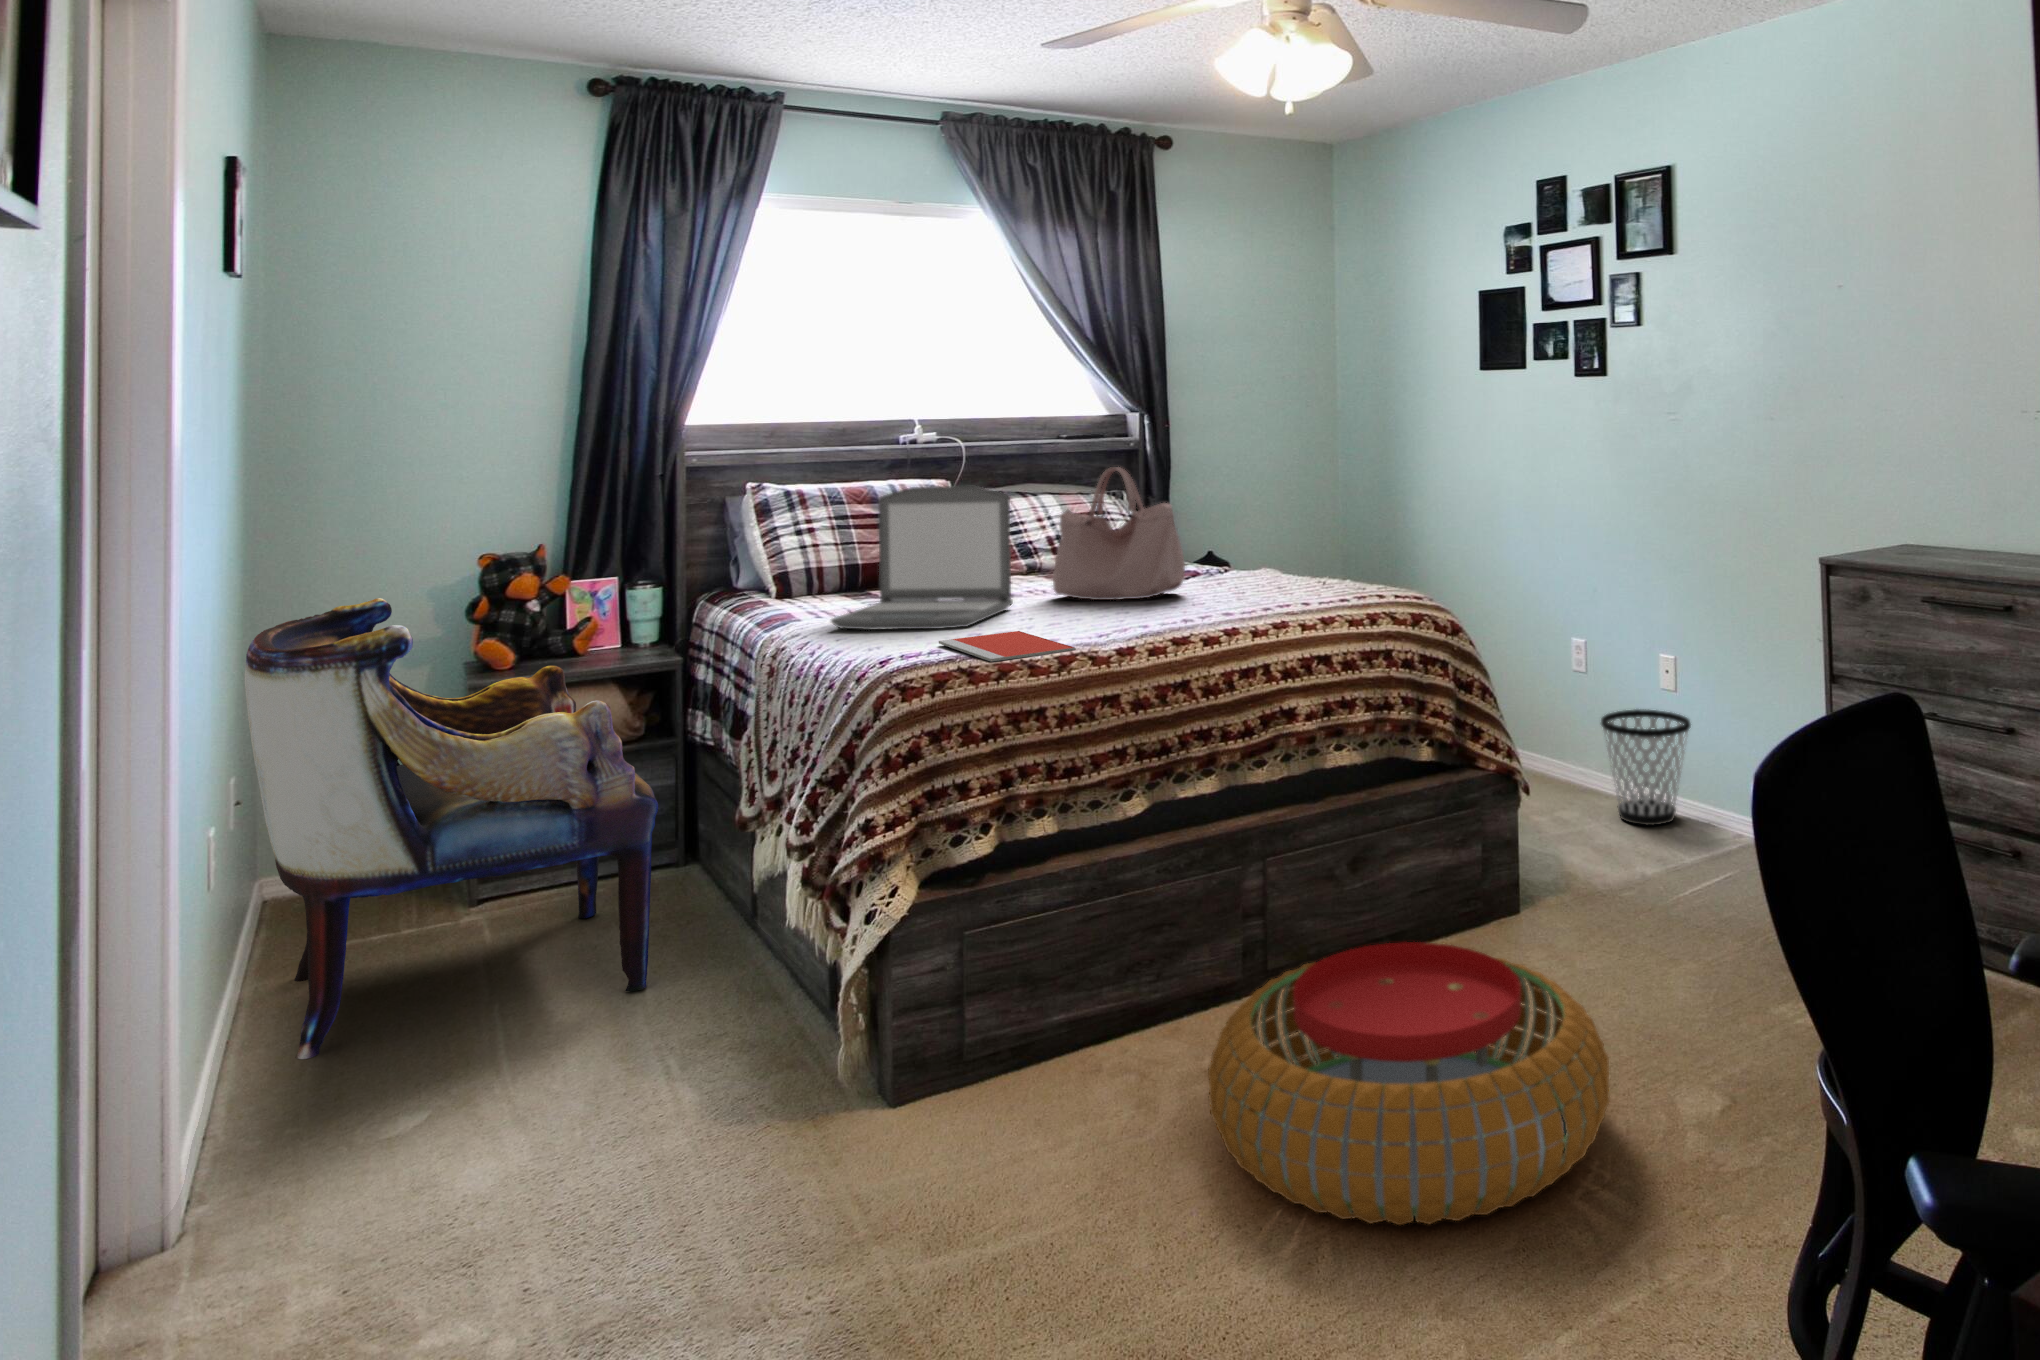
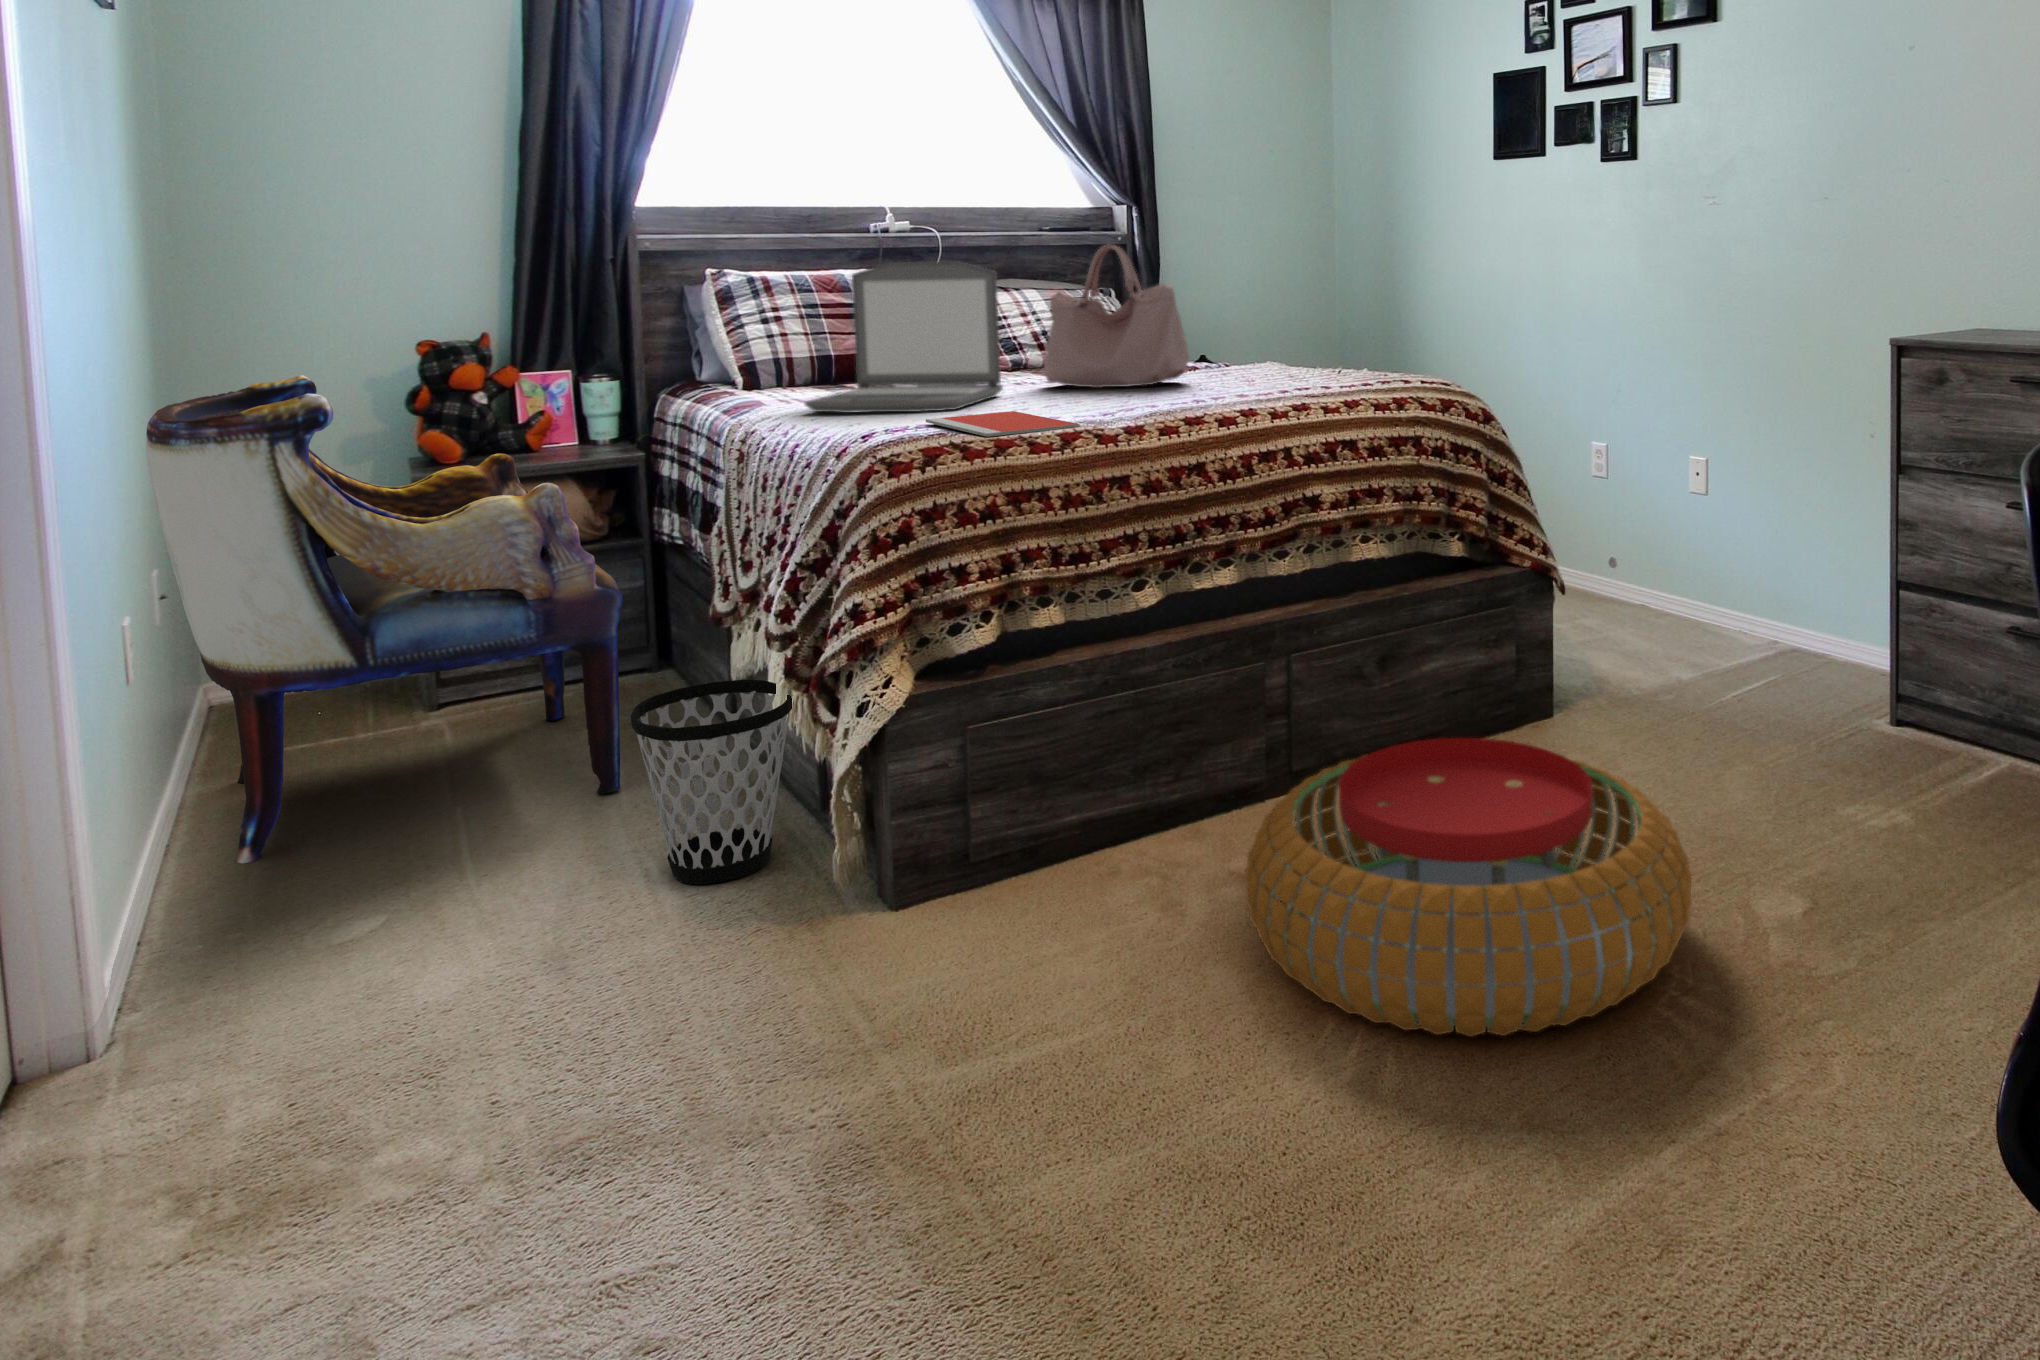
wastebasket: present [1601,709,1691,825] -> present [631,680,792,884]

